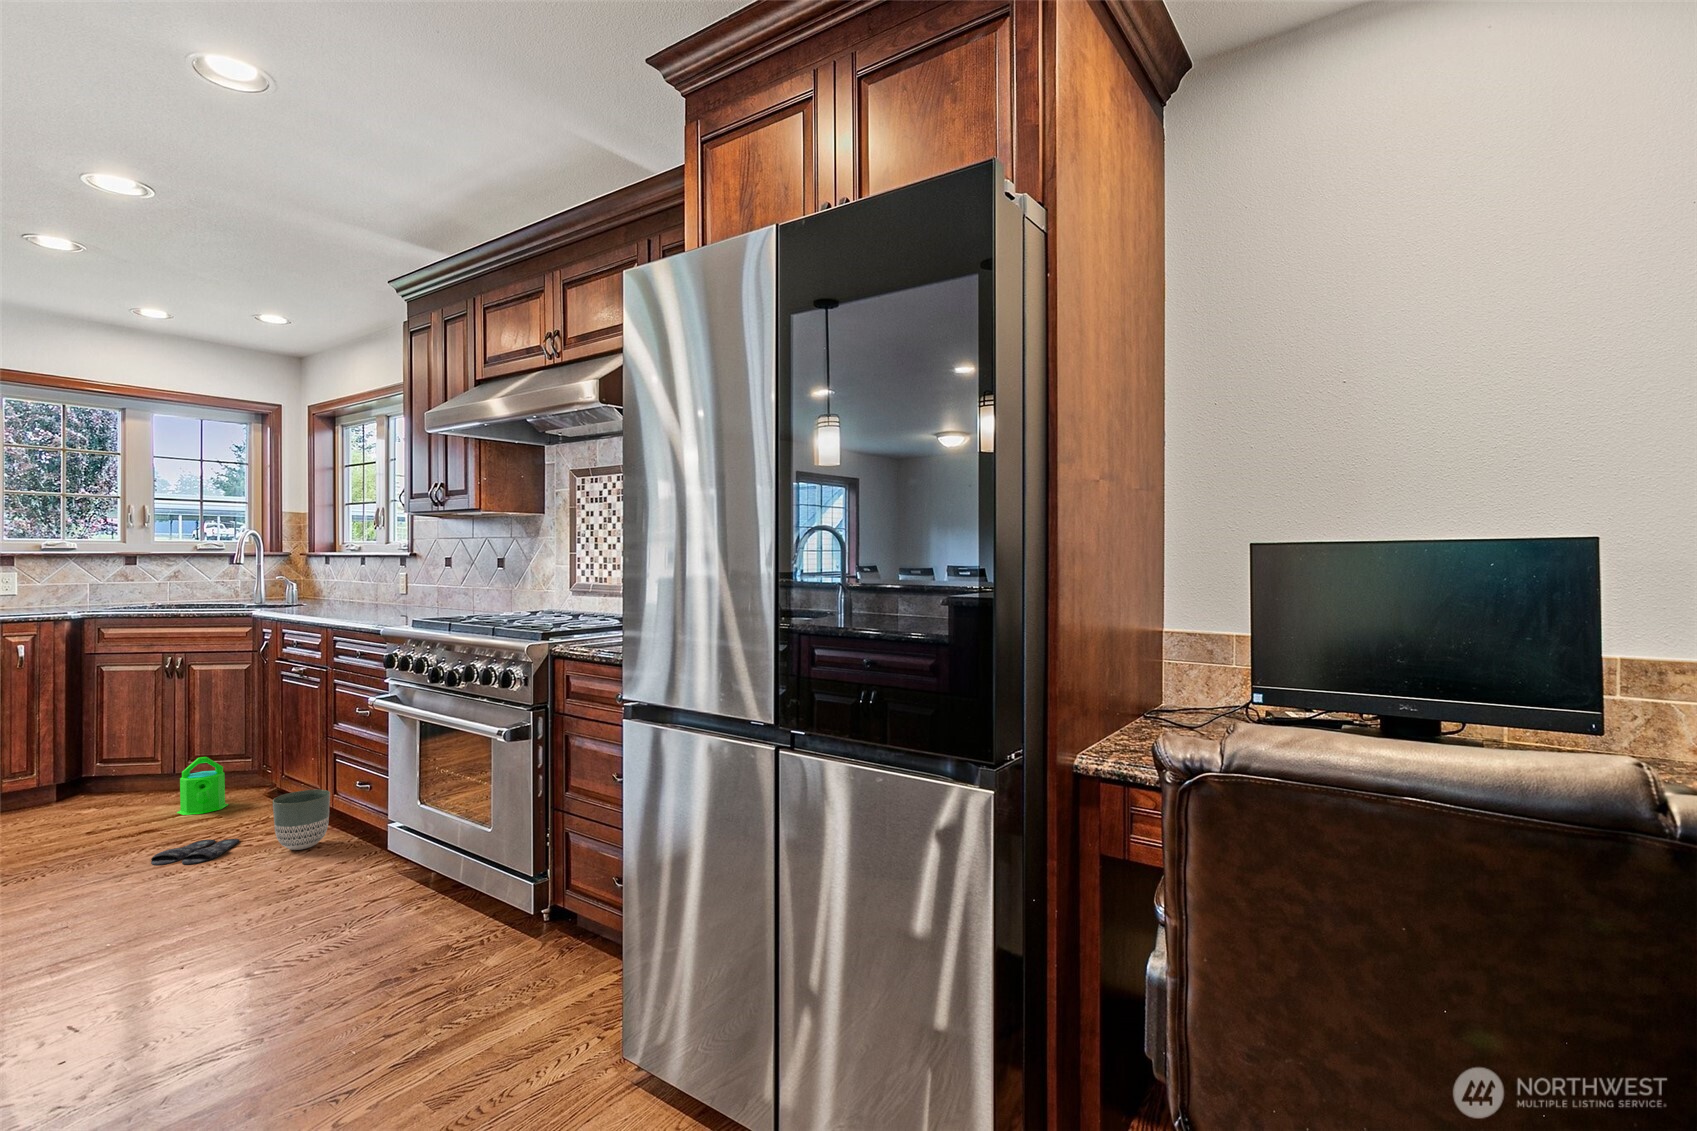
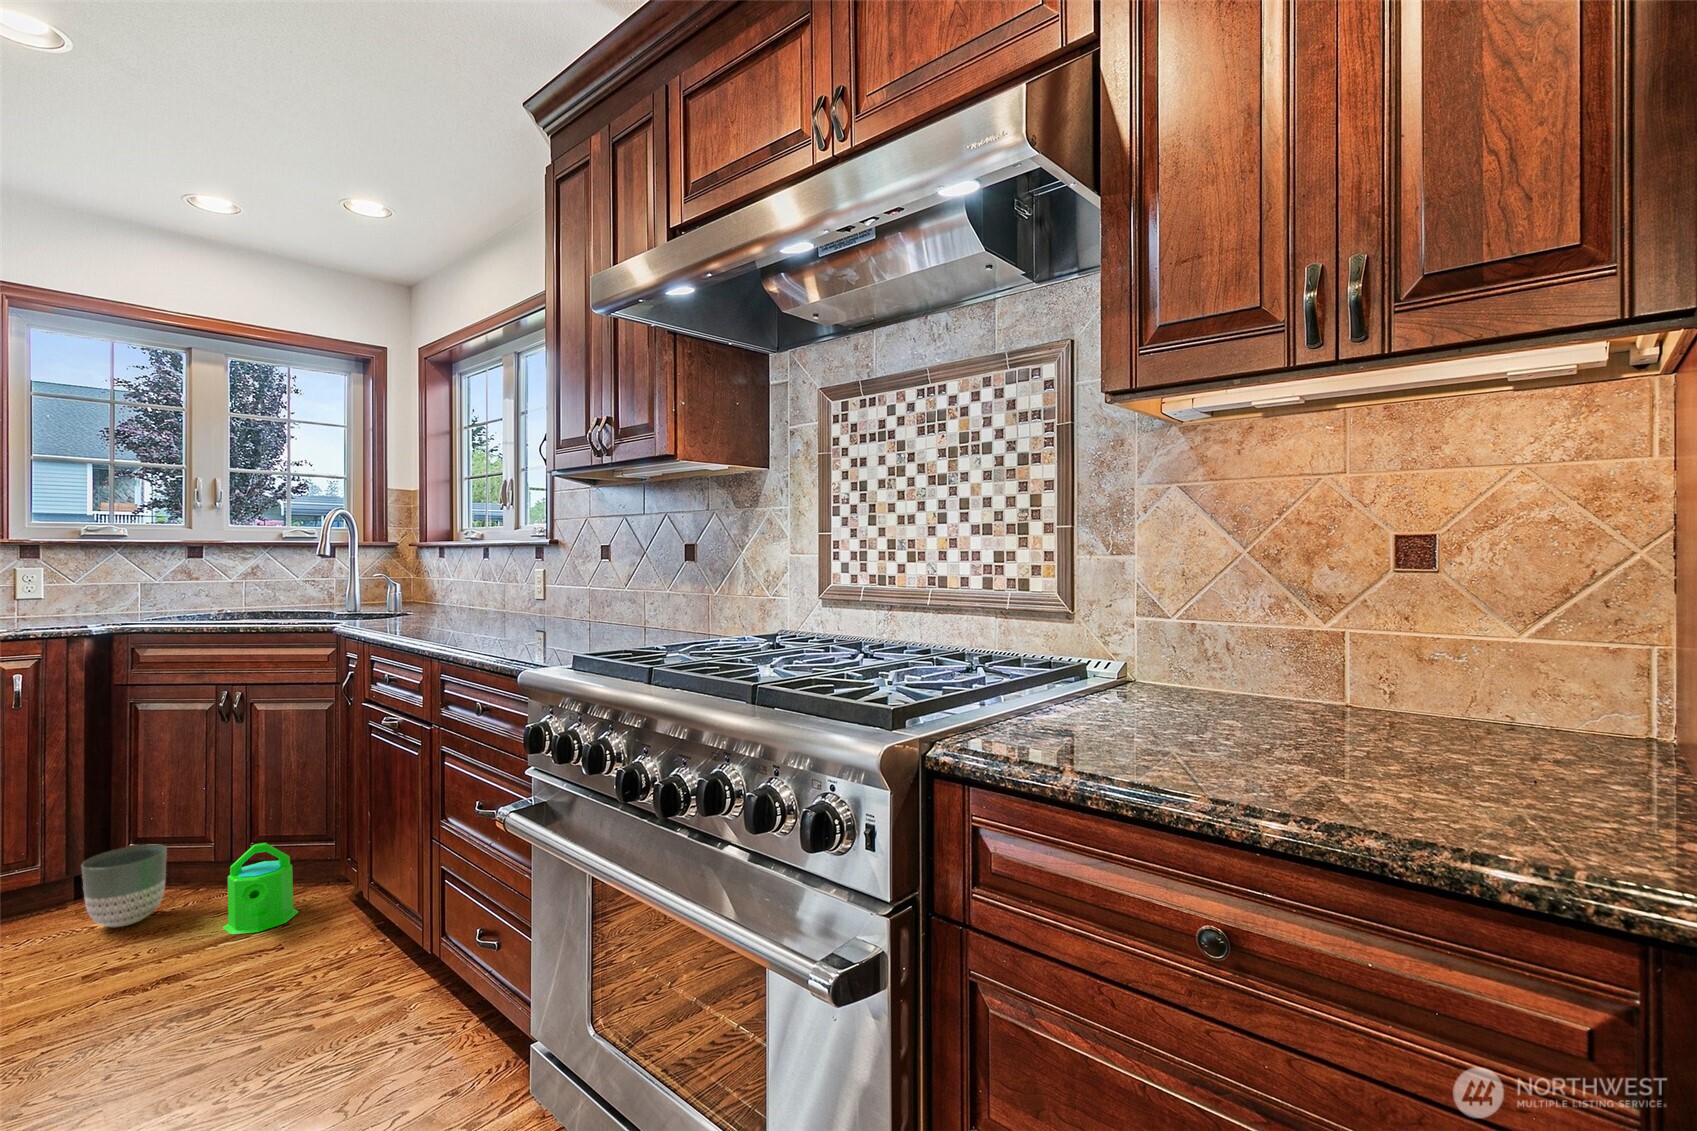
planter: present [273,790,330,850] -> present [81,844,167,927]
slippers: present [151,839,239,866] -> none [138,1004,292,1080]

